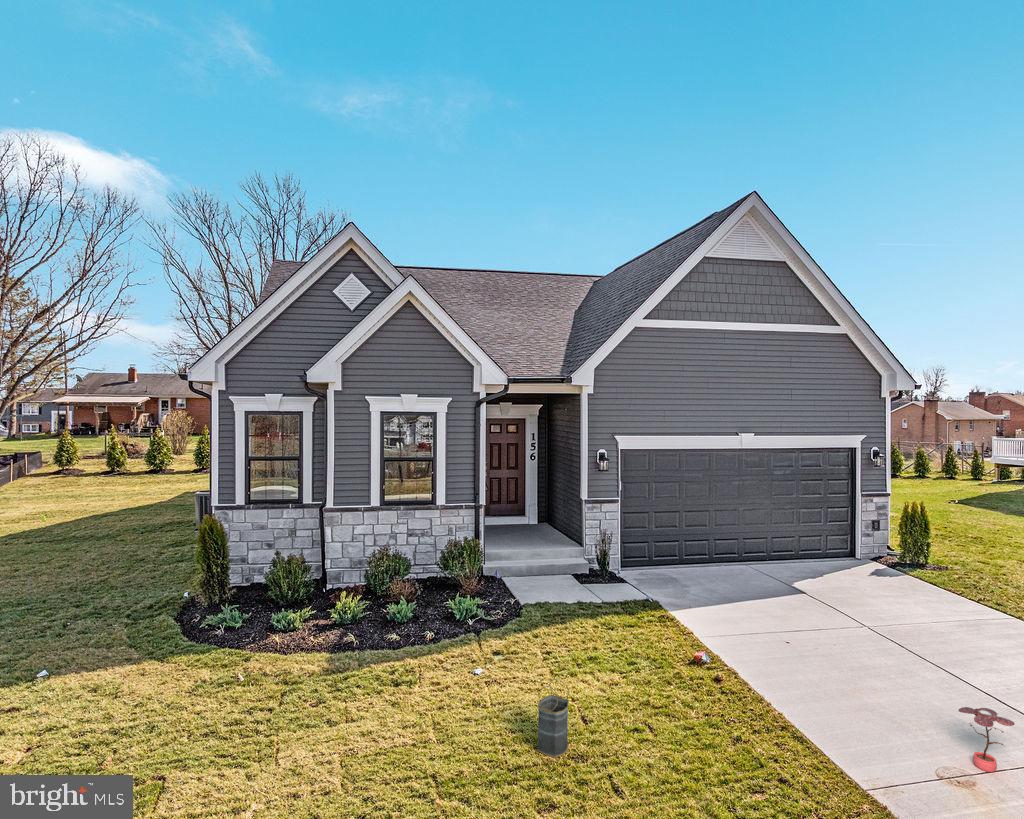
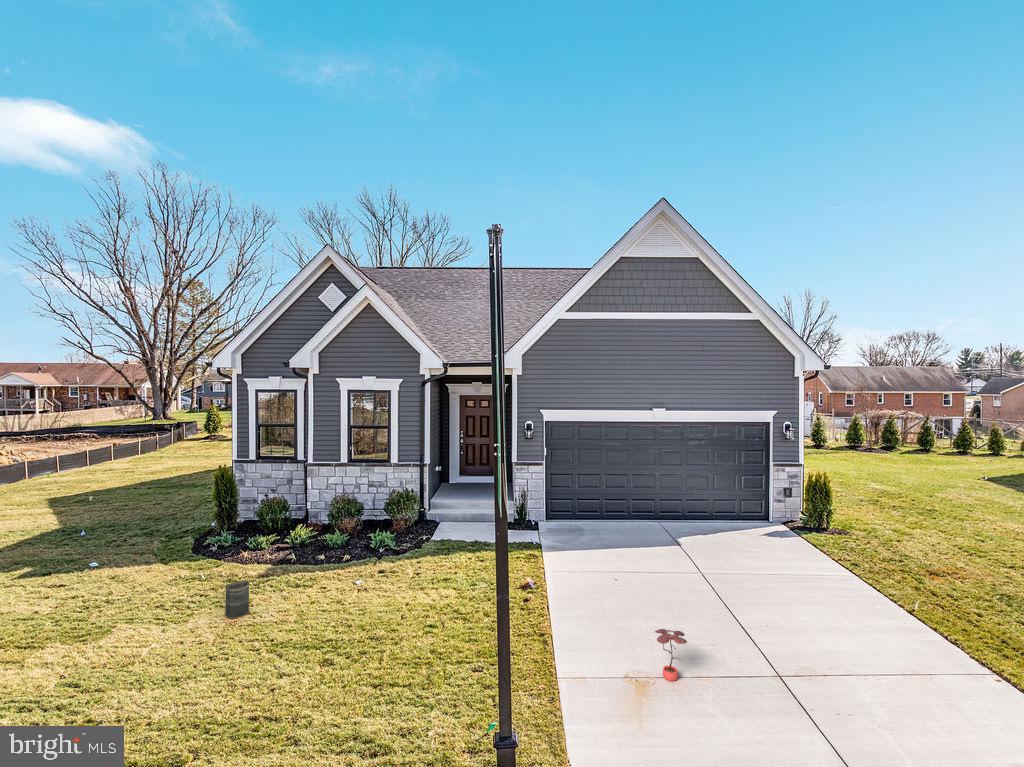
basket: present [537,679,569,758] -> present [225,570,250,619]

